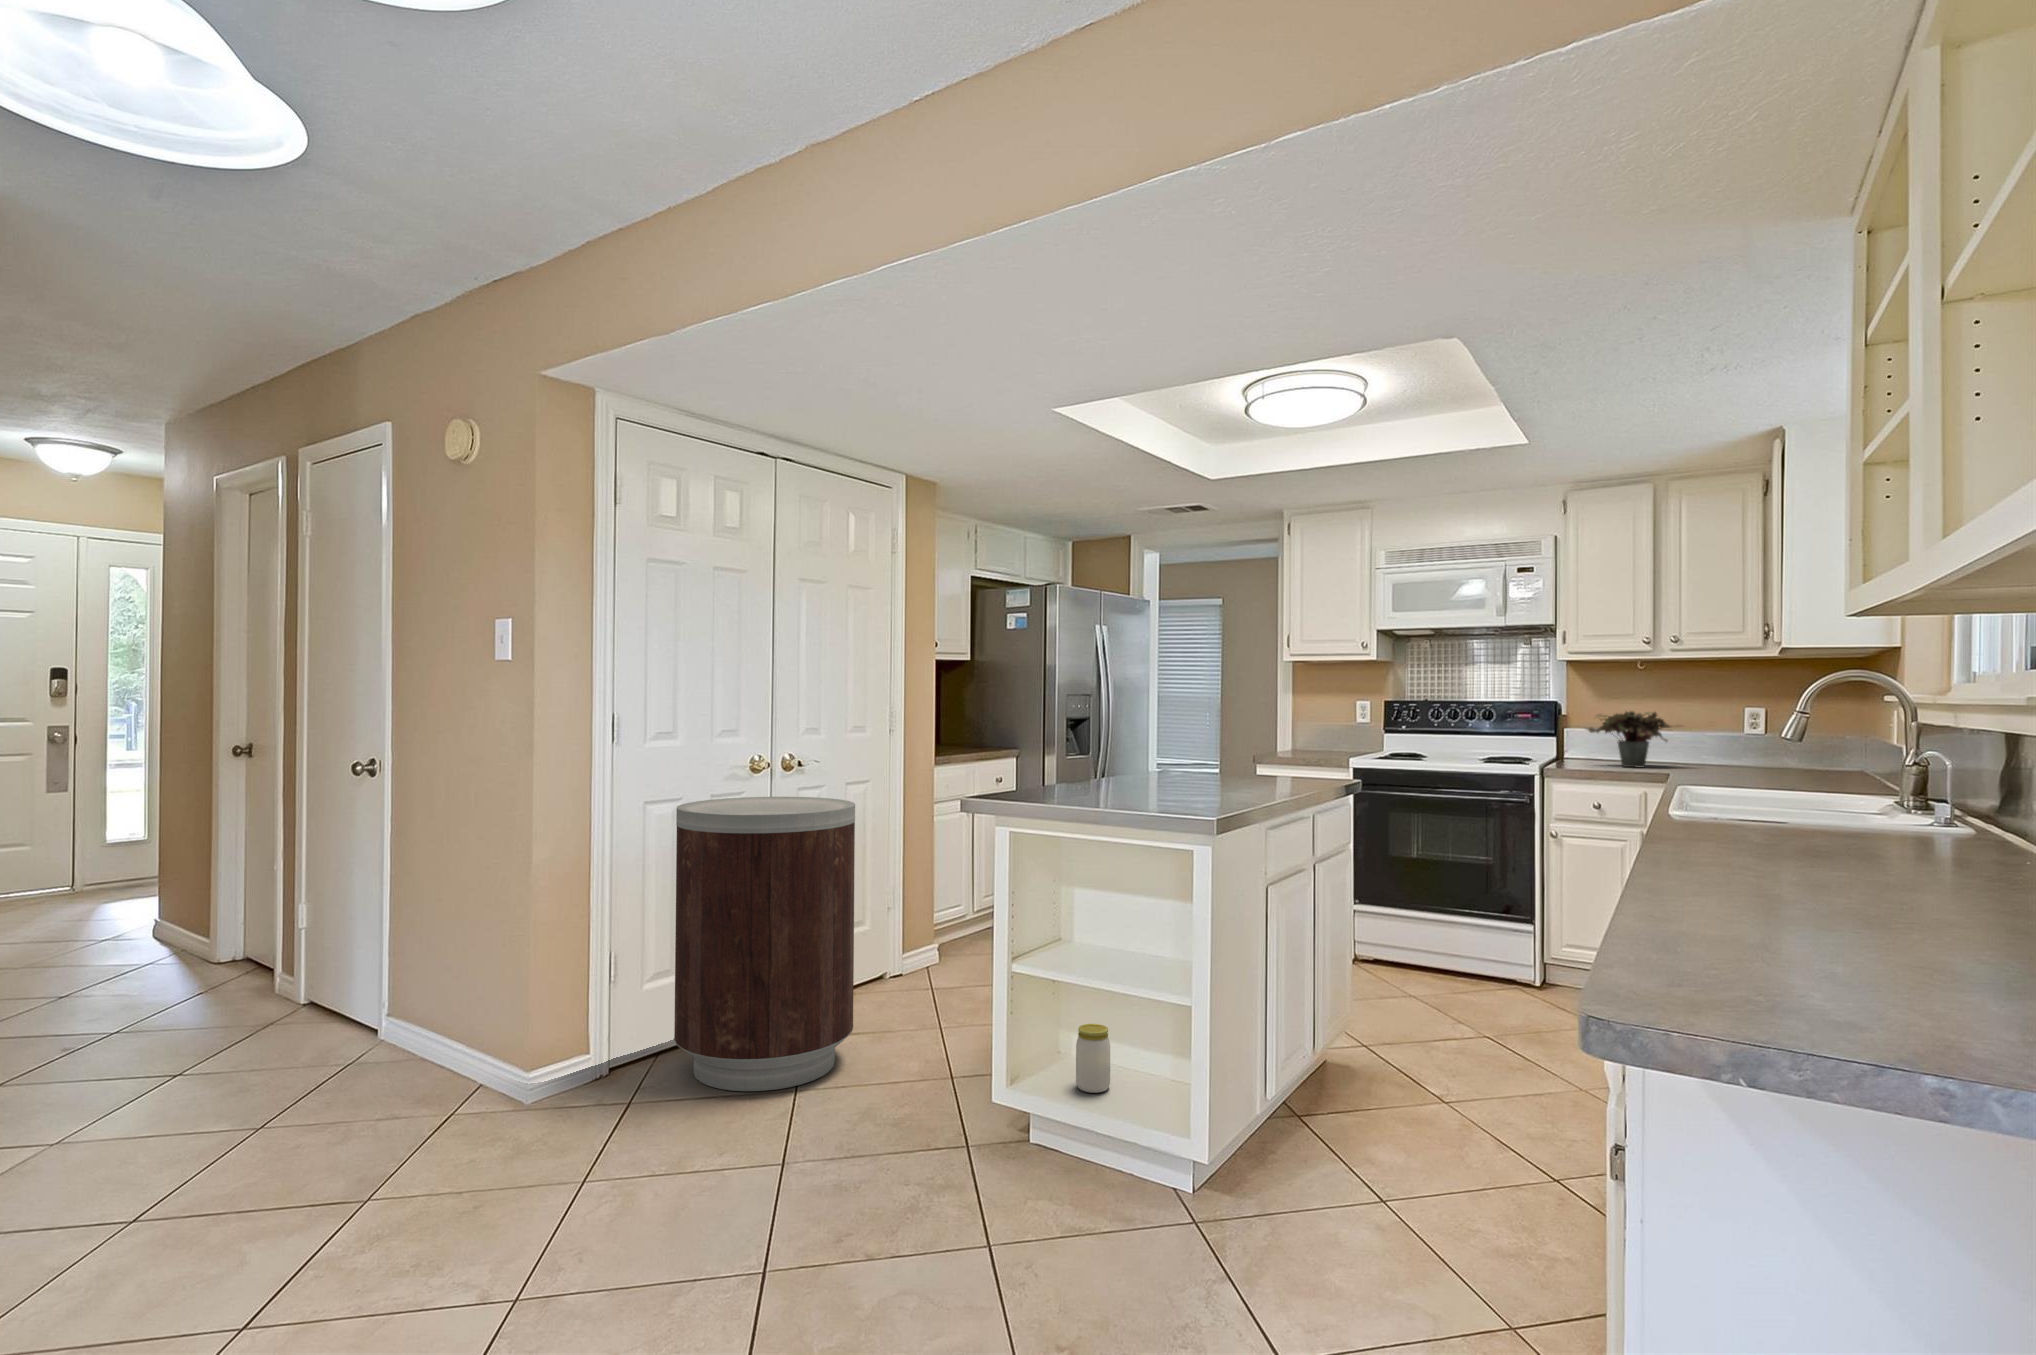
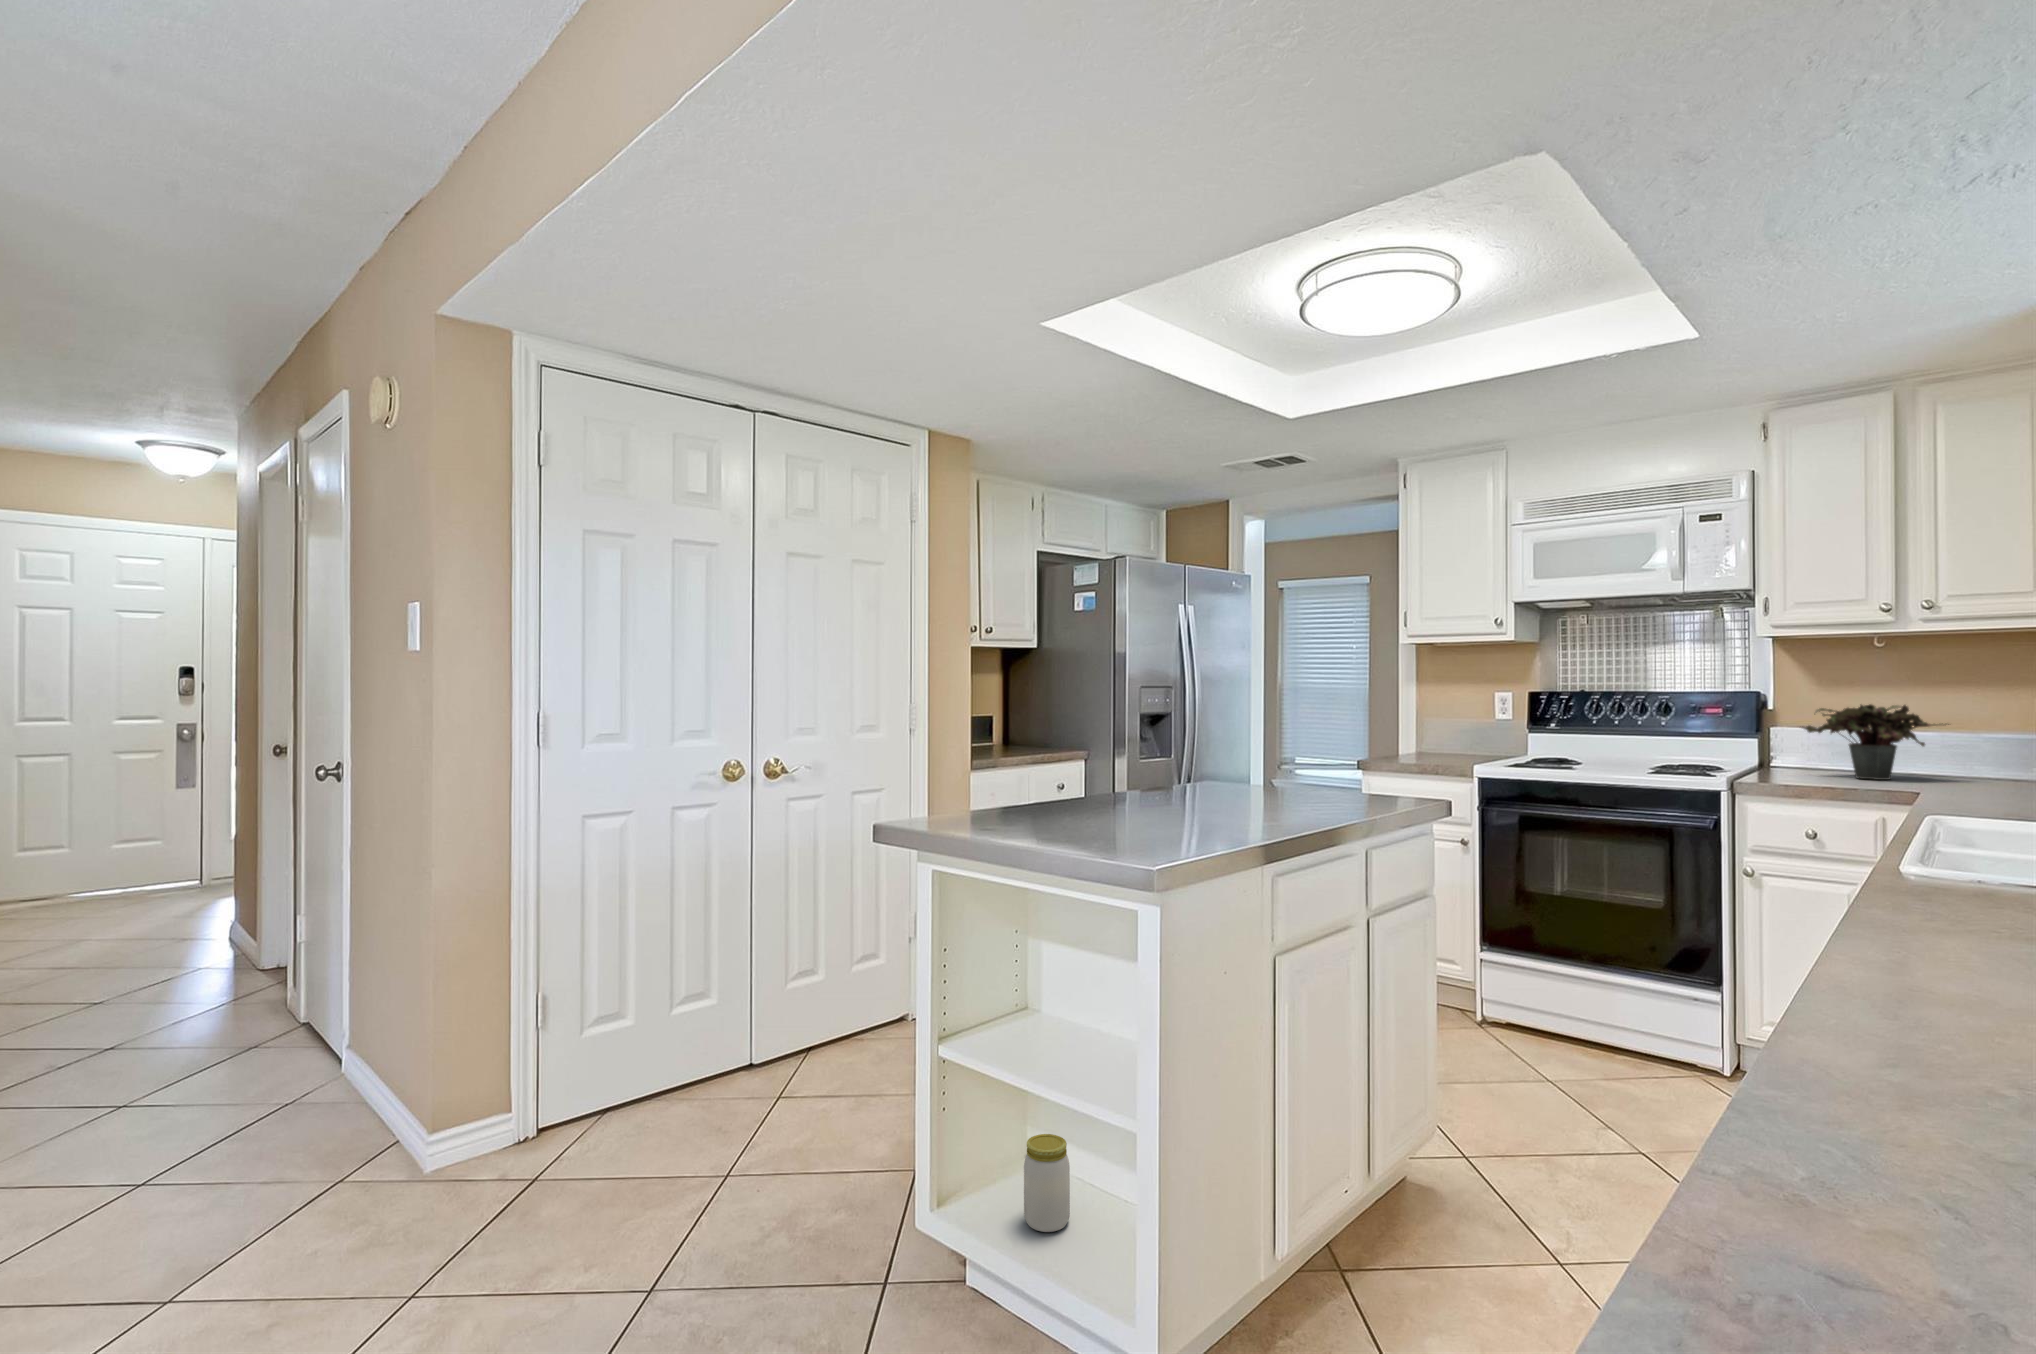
trash can: present [674,797,855,1091] -> none [600,812,816,1171]

